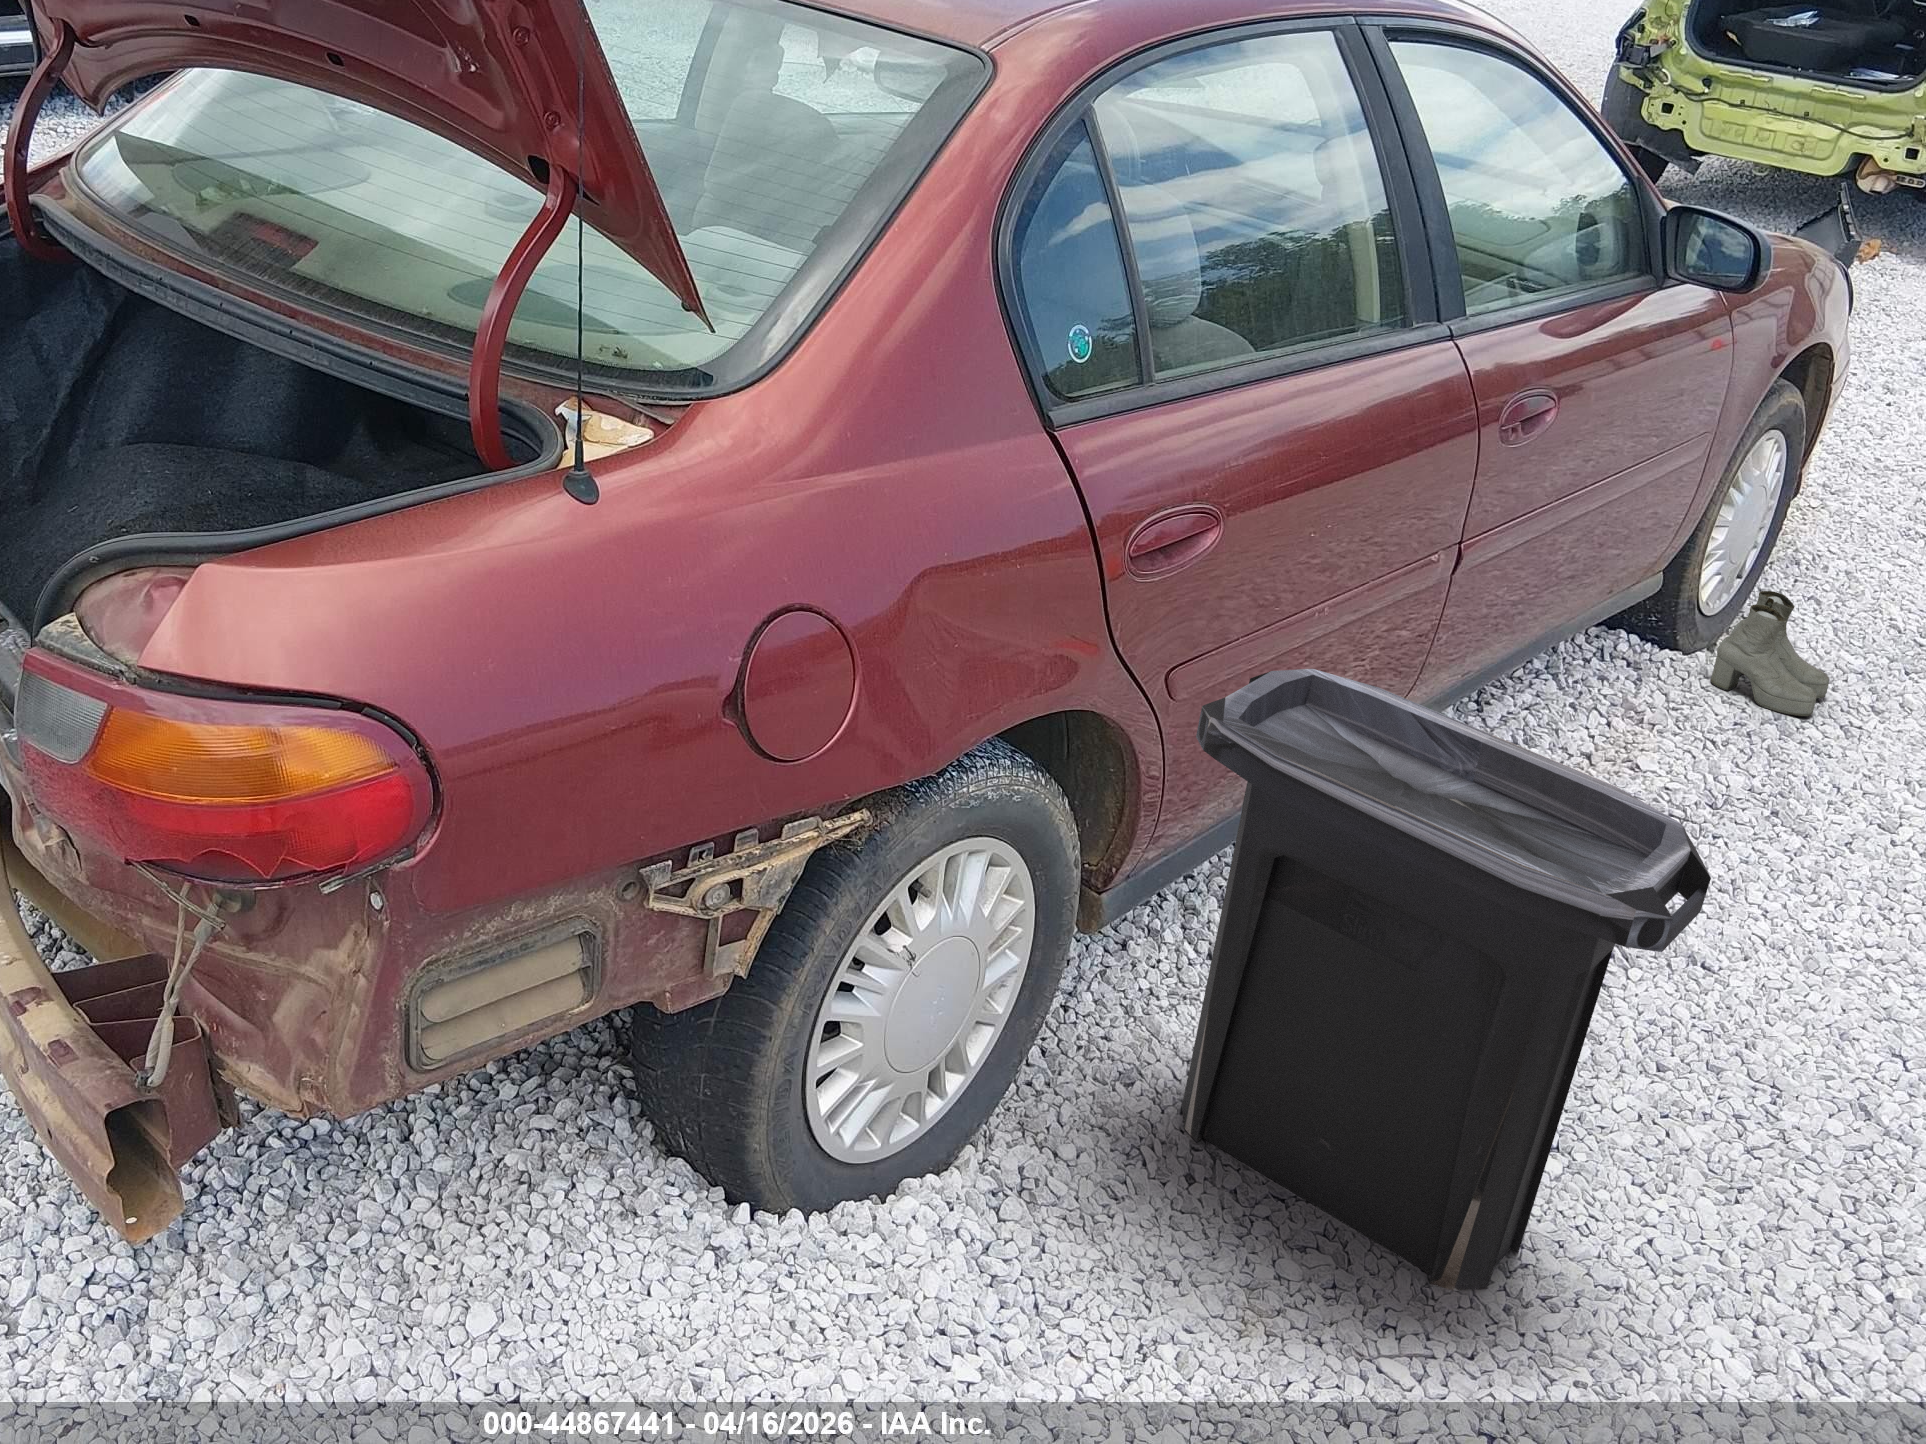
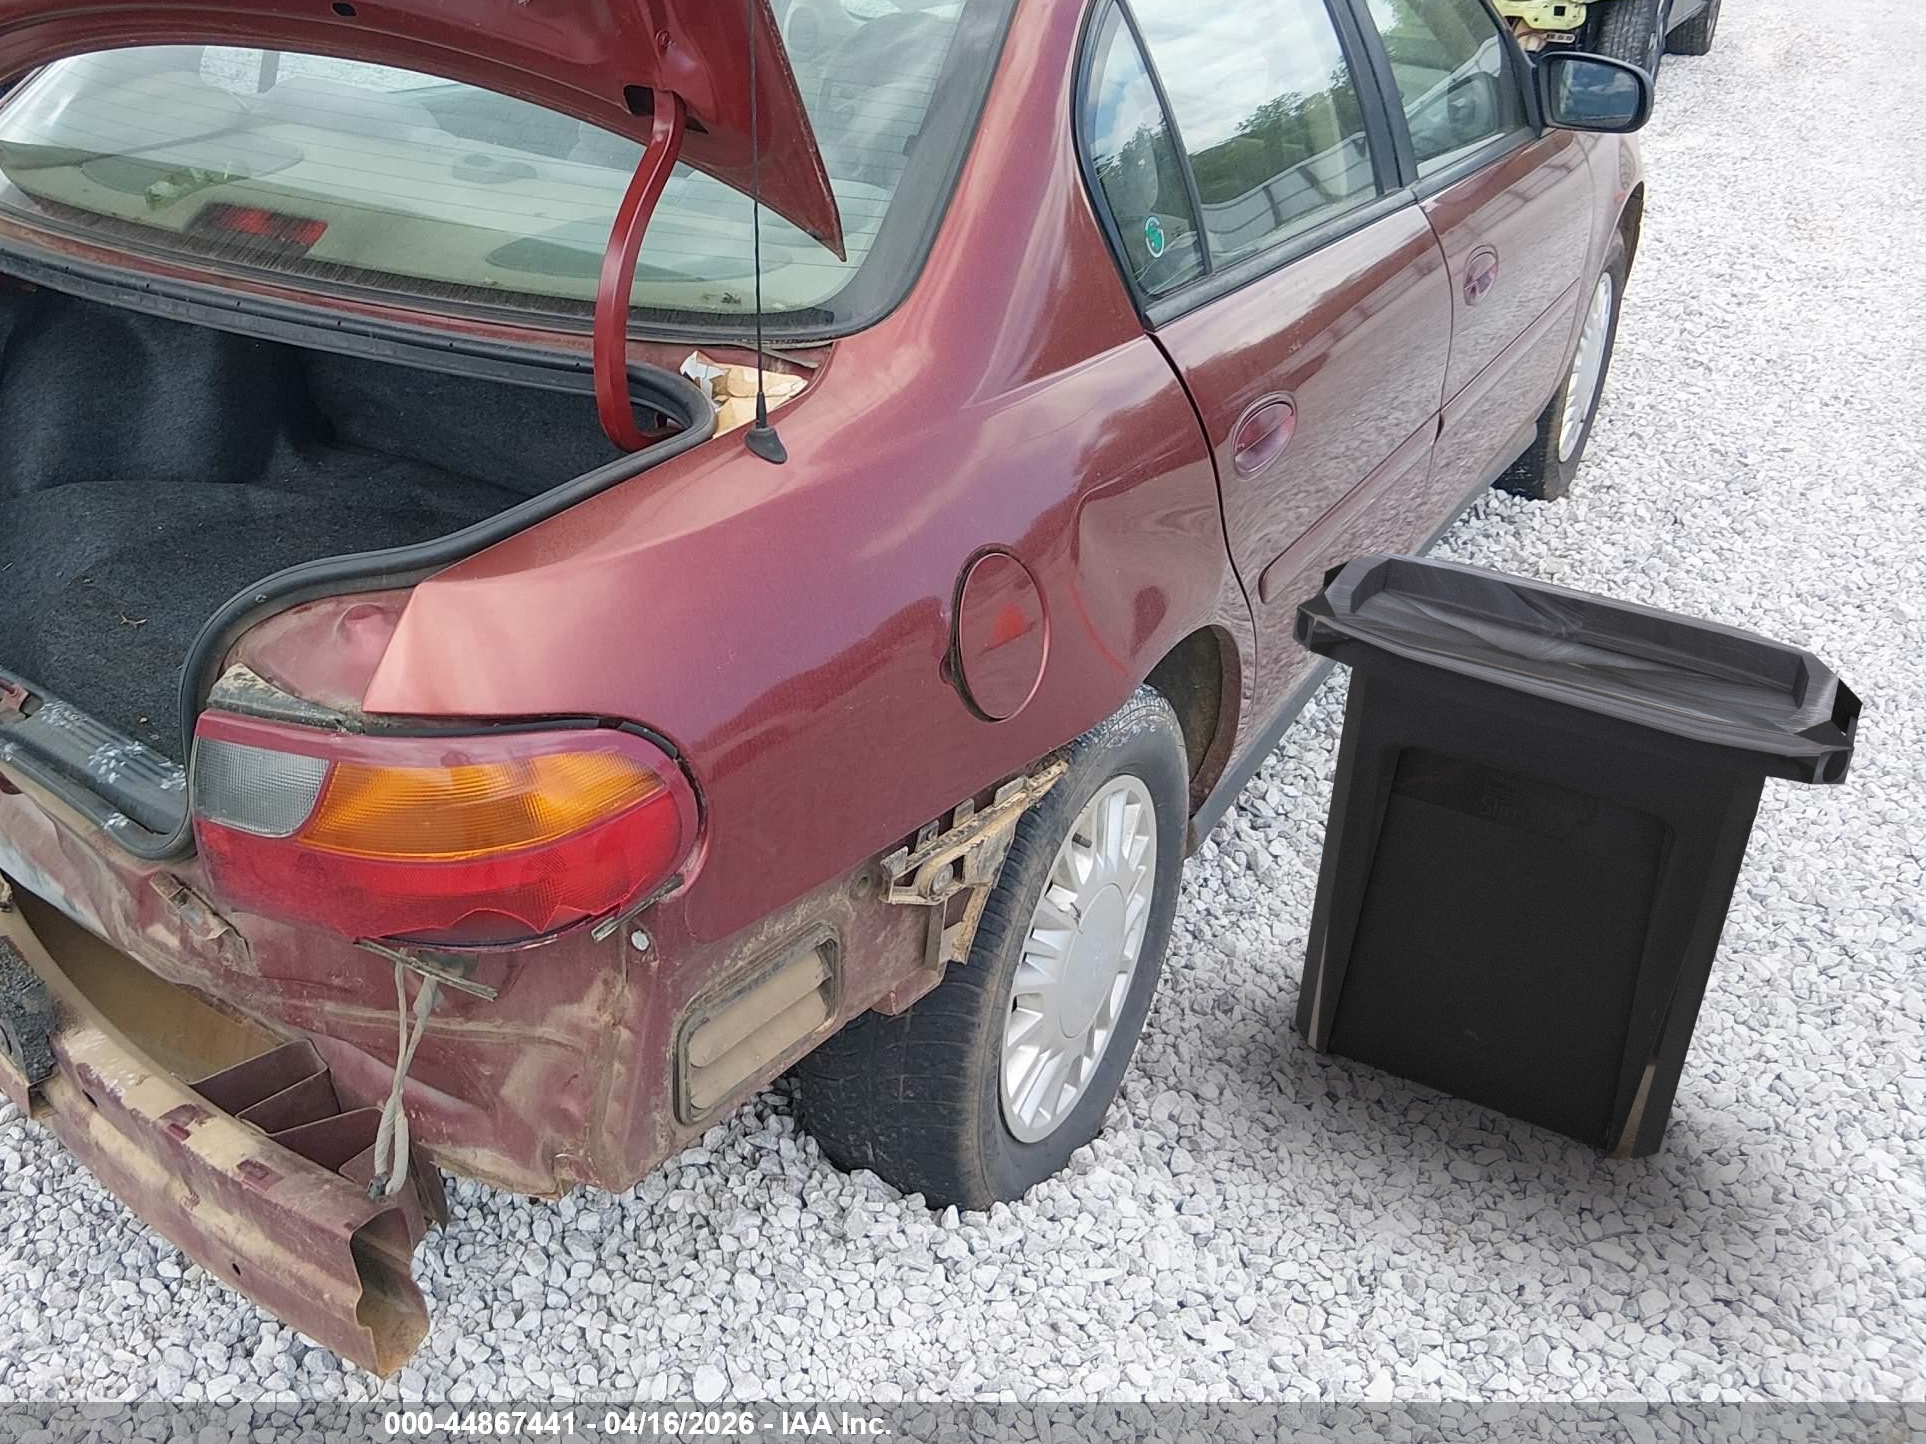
boots: present [1711,591,1829,717] -> none [1576,430,1686,546]

